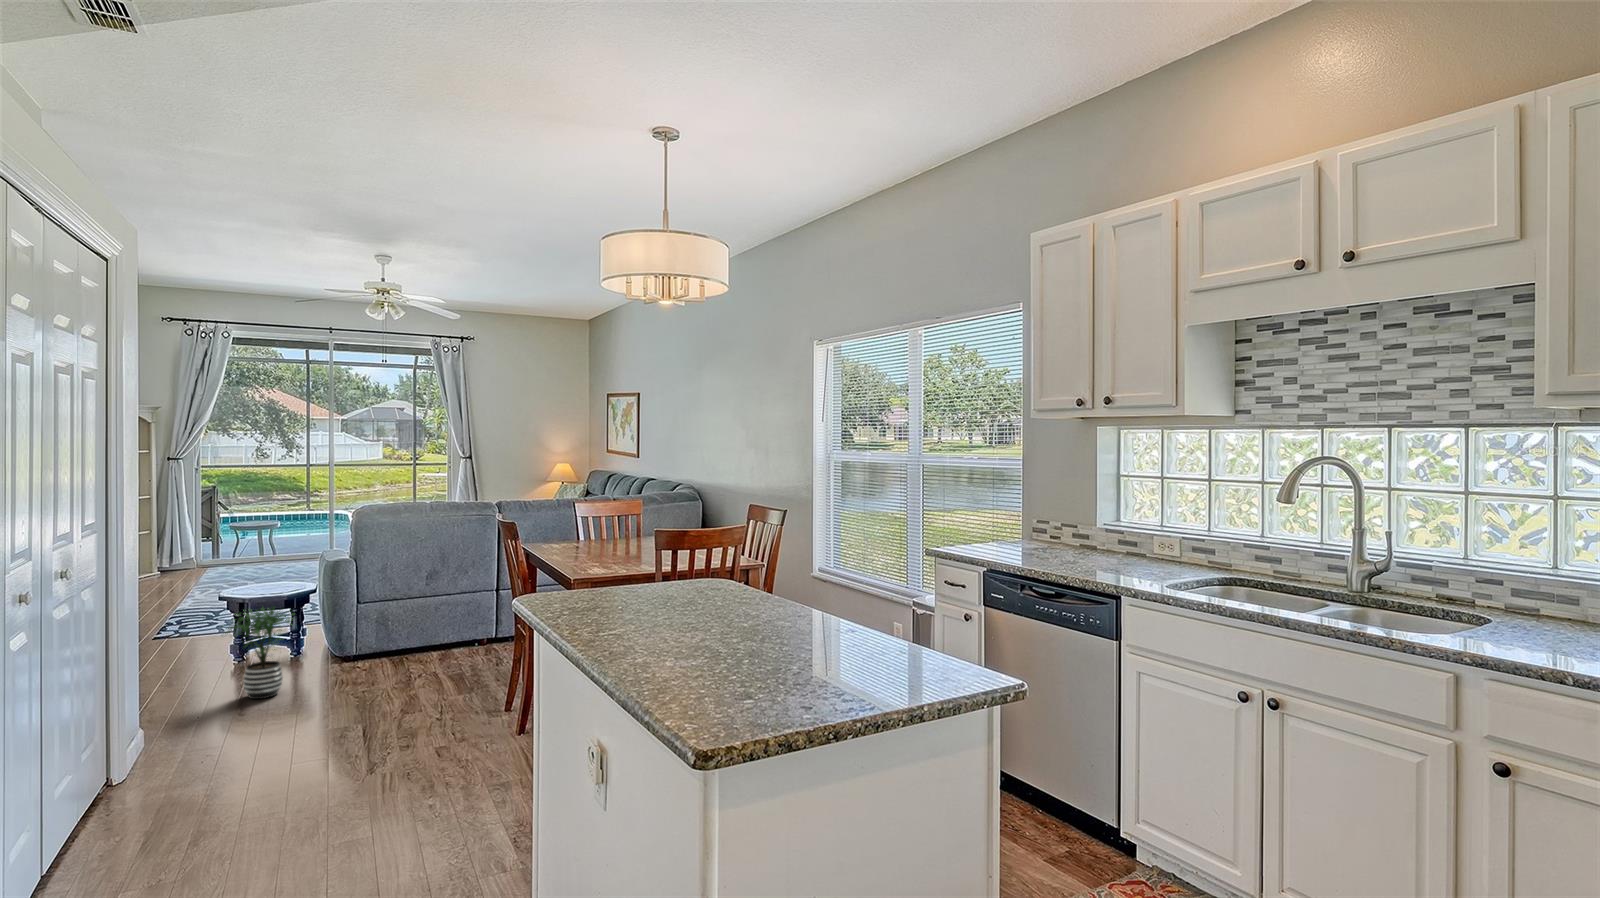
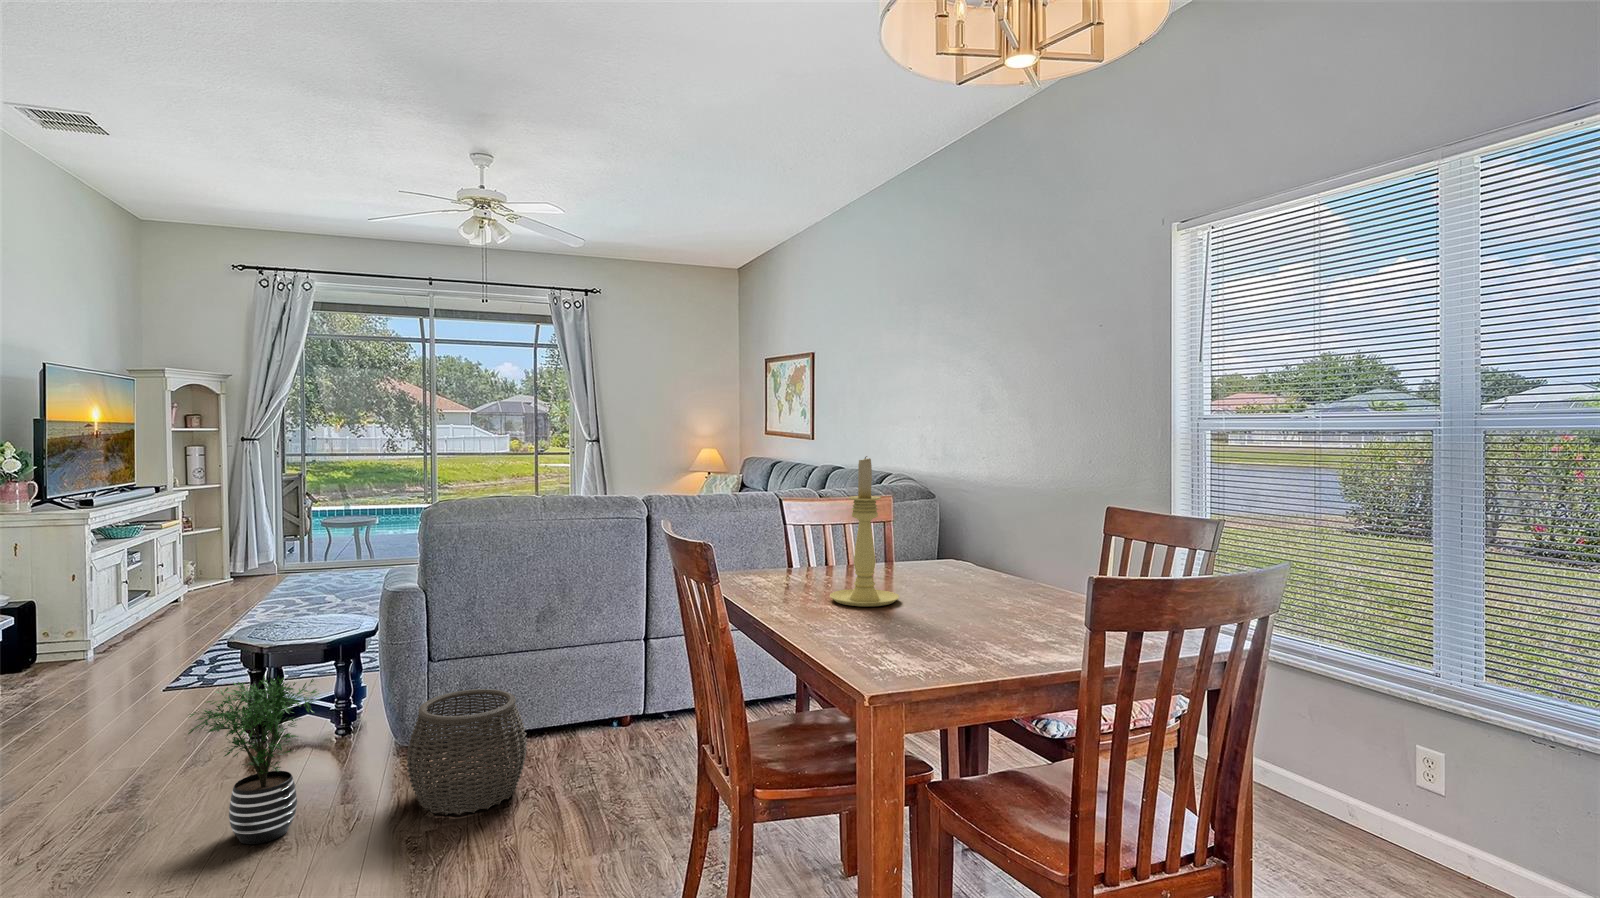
candle holder: none [584,479,620,553] -> present [830,456,899,606]
woven basket: none [348,617,421,684] -> present [407,689,527,815]

